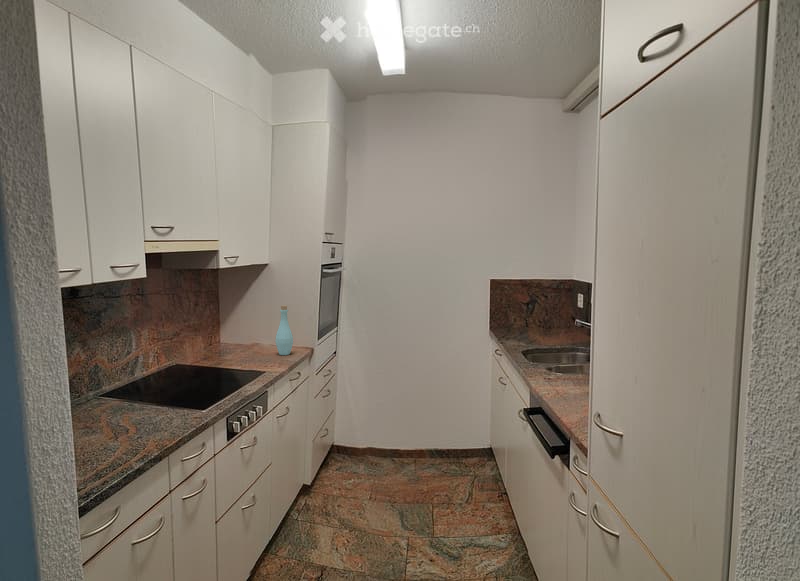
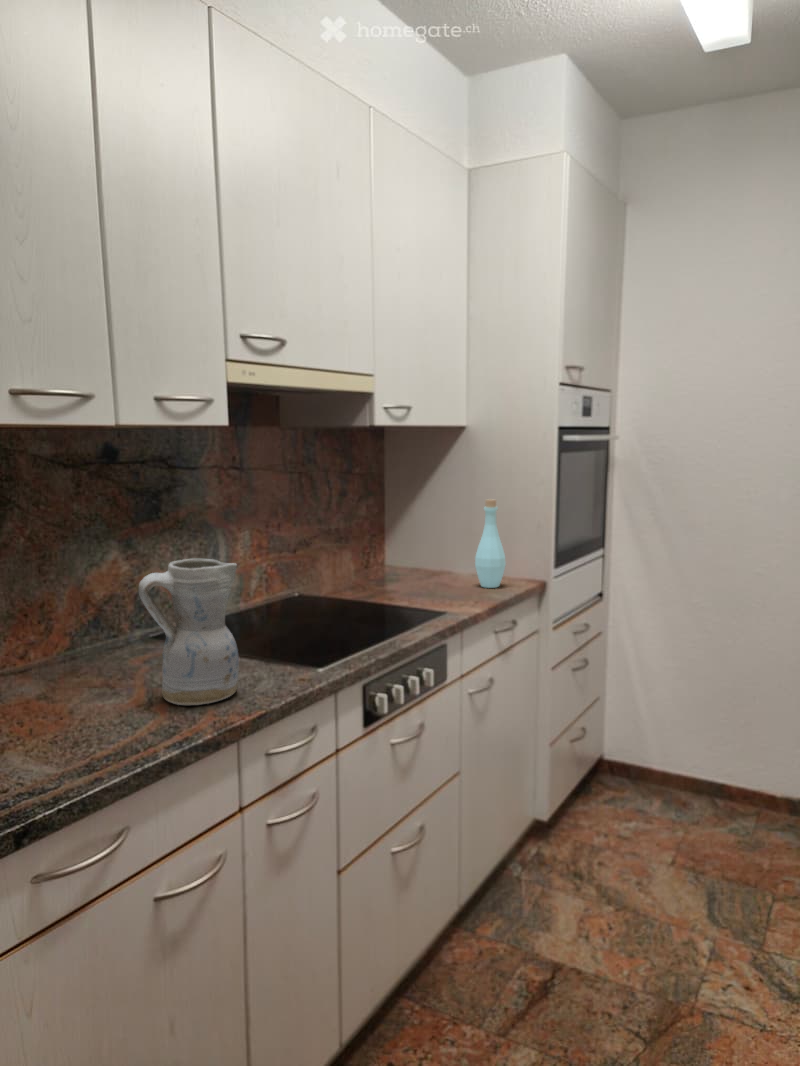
ceramic pitcher: none [104,357,162,440] -> present [139,559,239,705]

